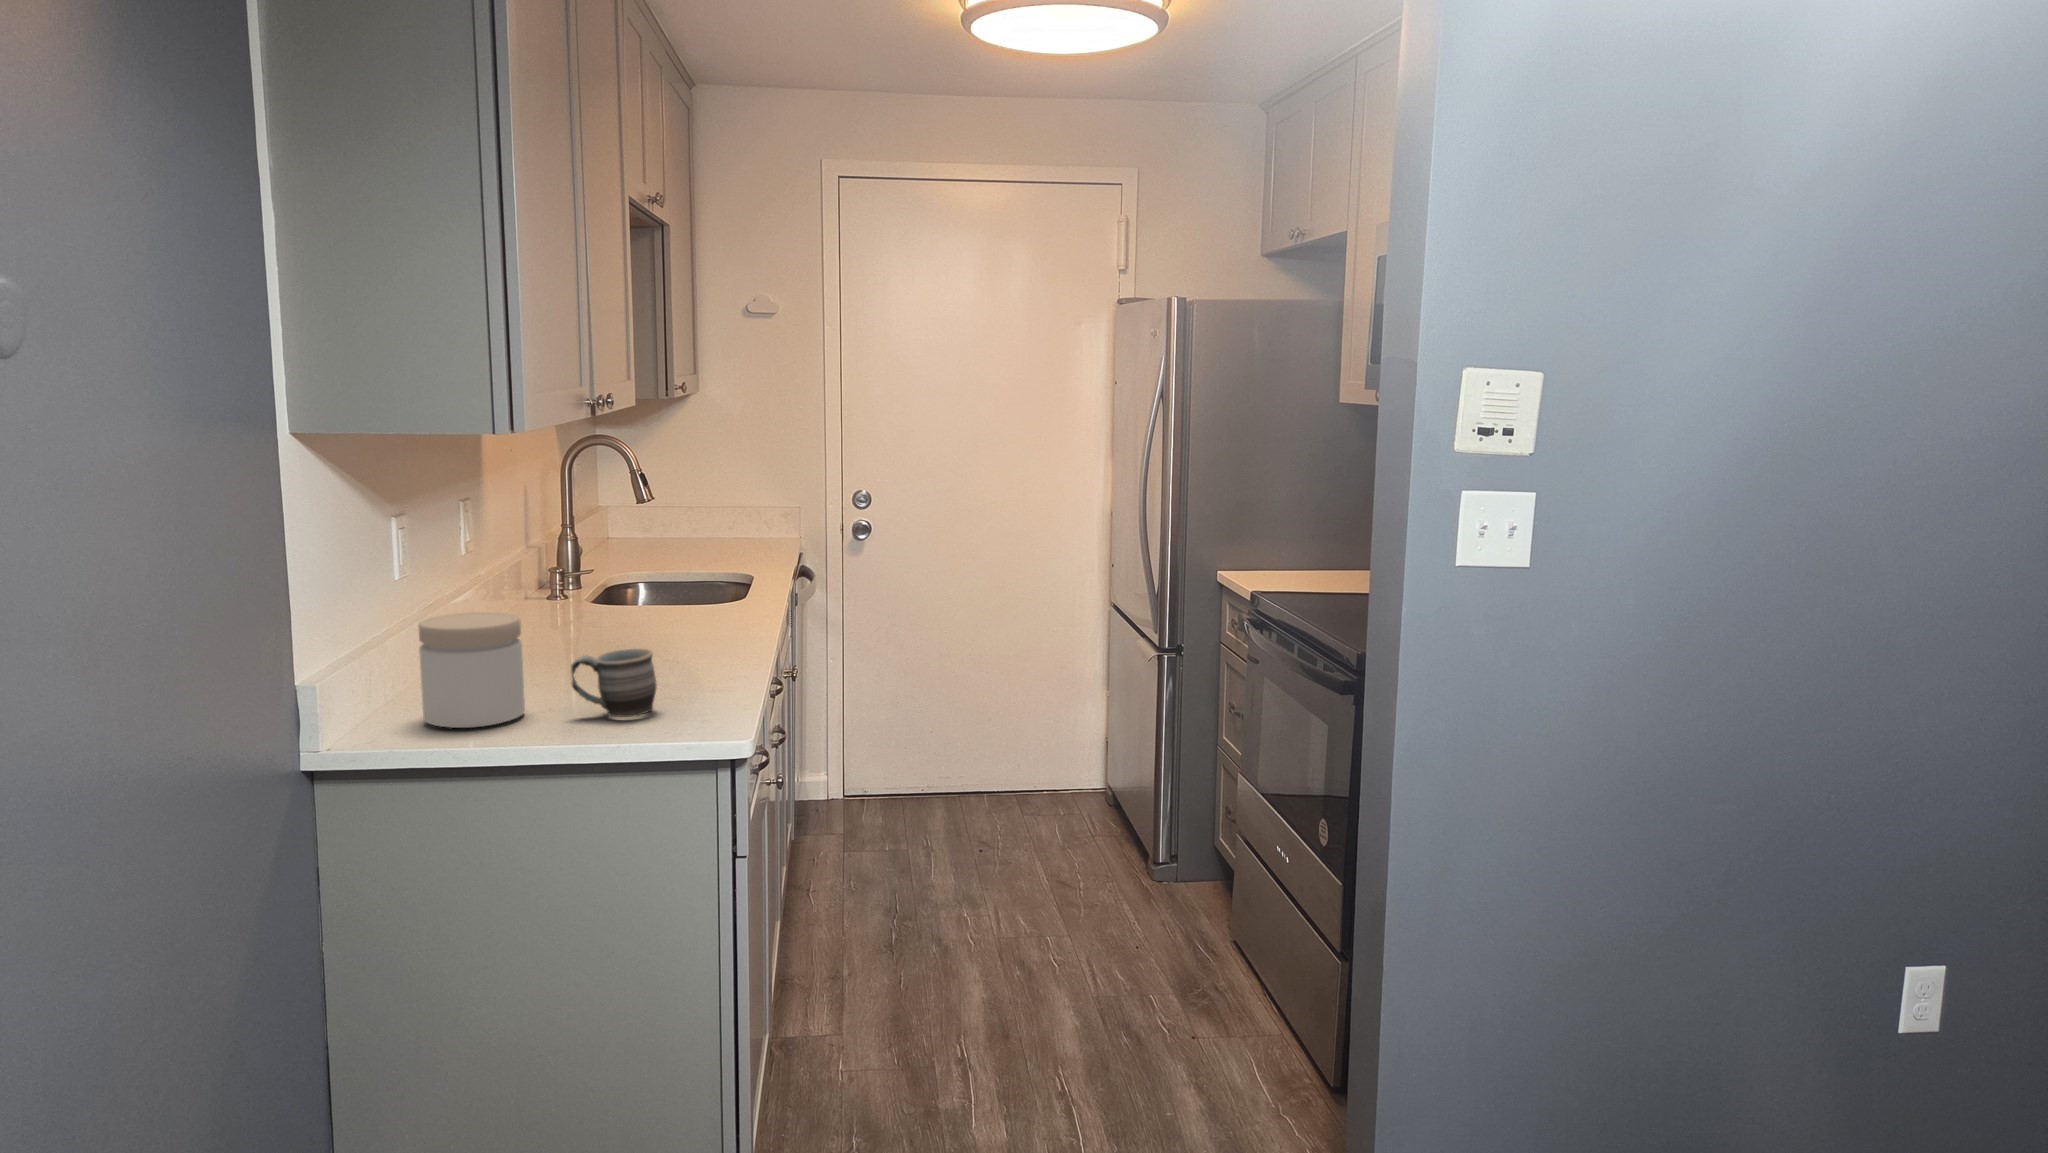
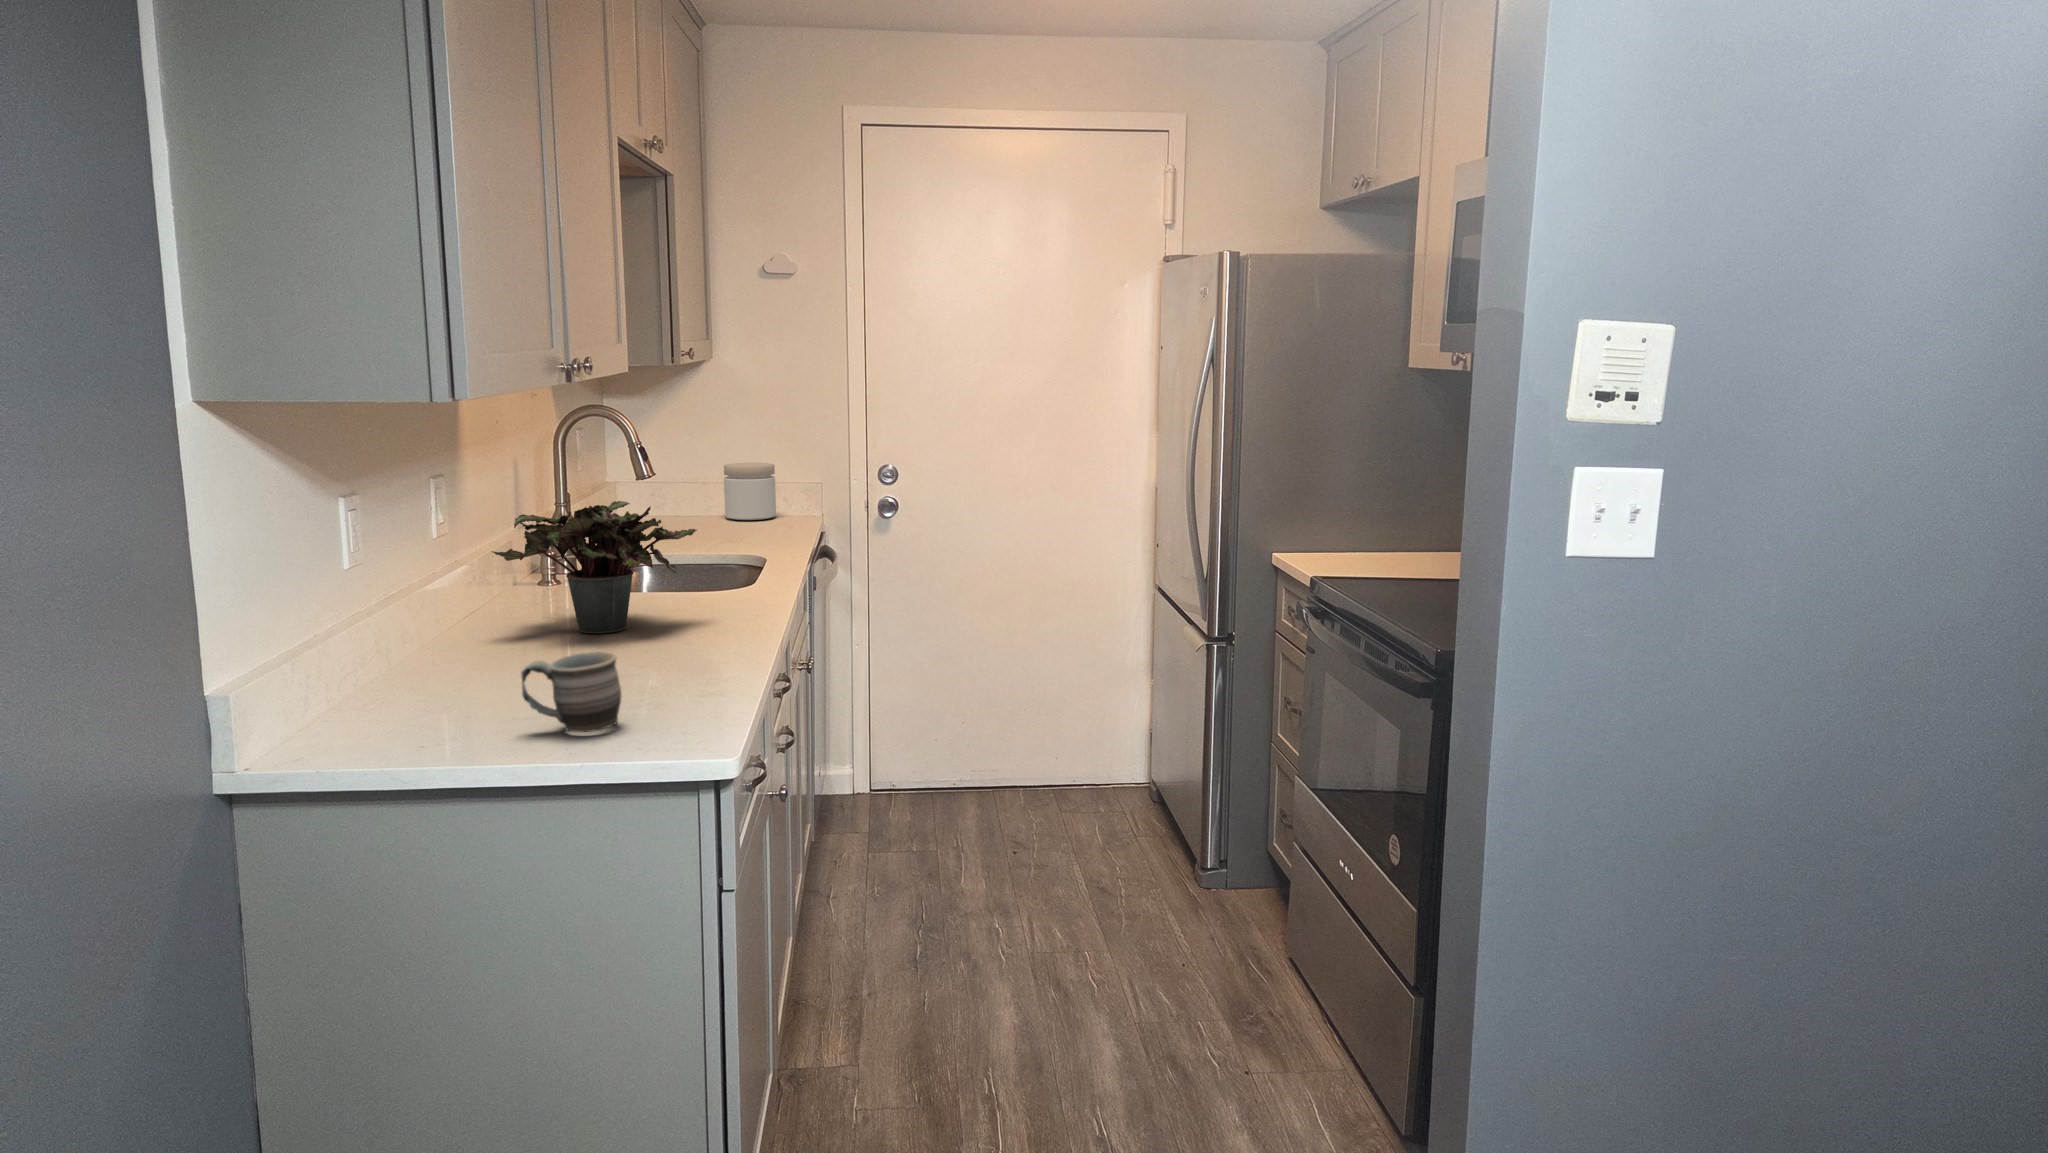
potted plant: none [520,521,703,640] -> present [491,501,697,633]
jar: present [418,612,525,728] -> present [724,463,776,520]

